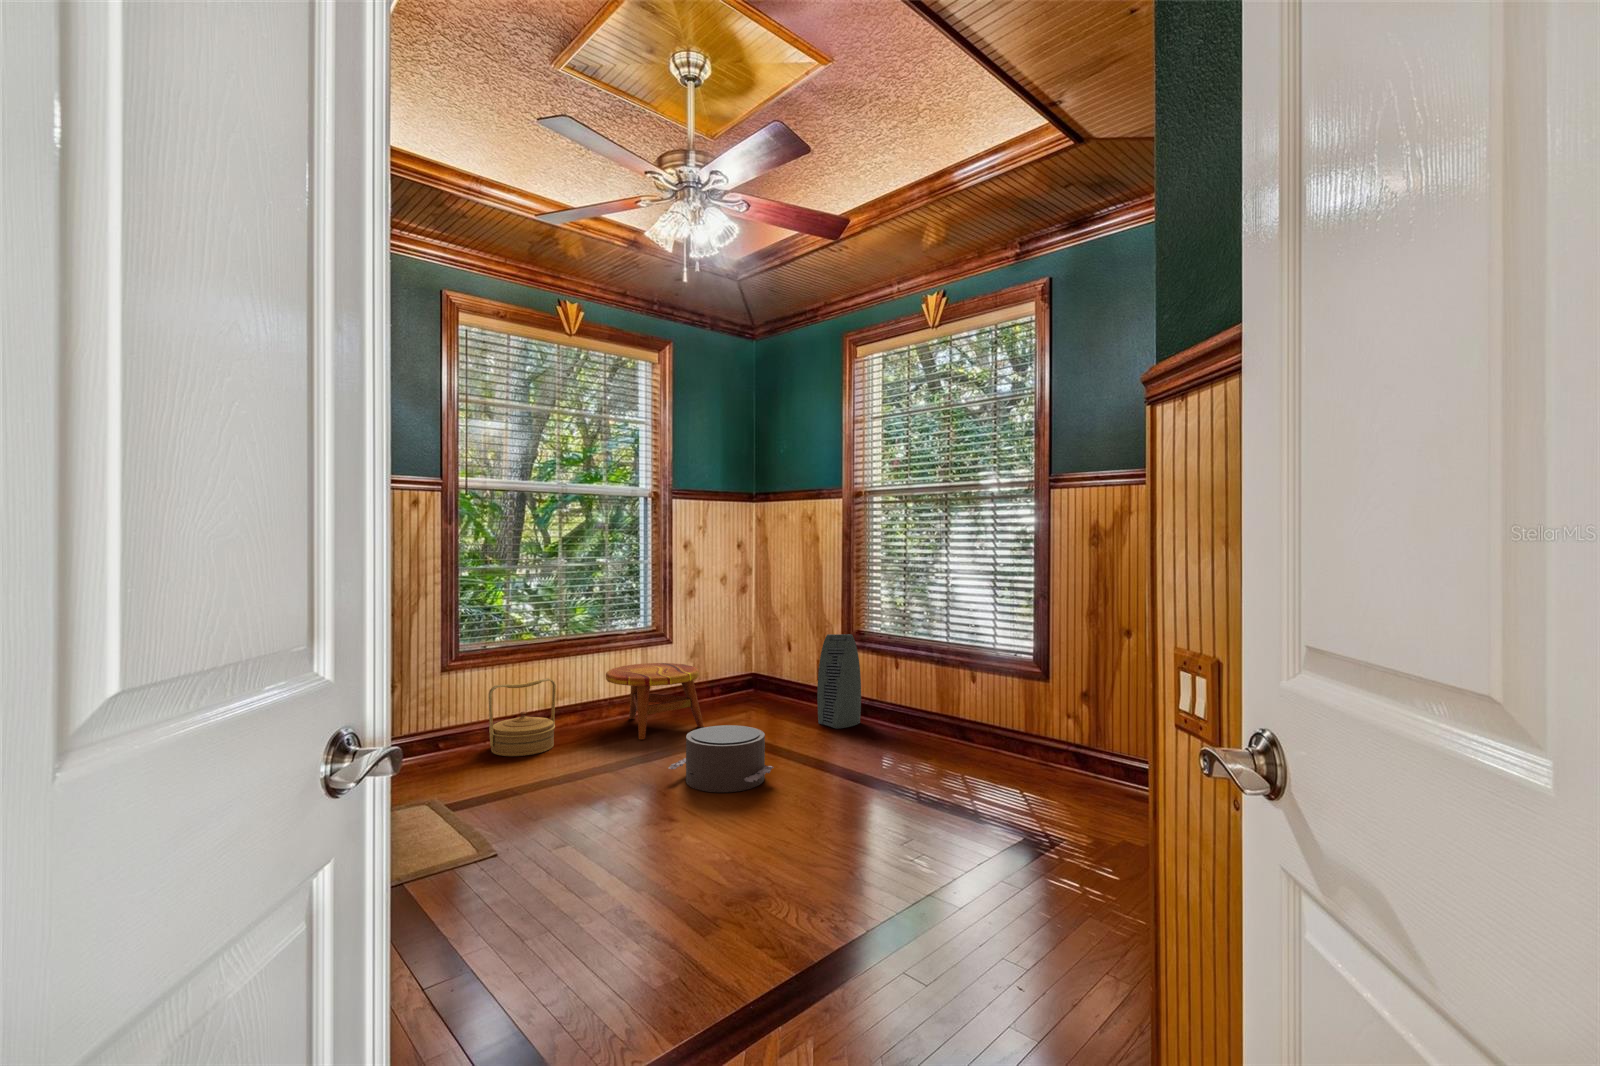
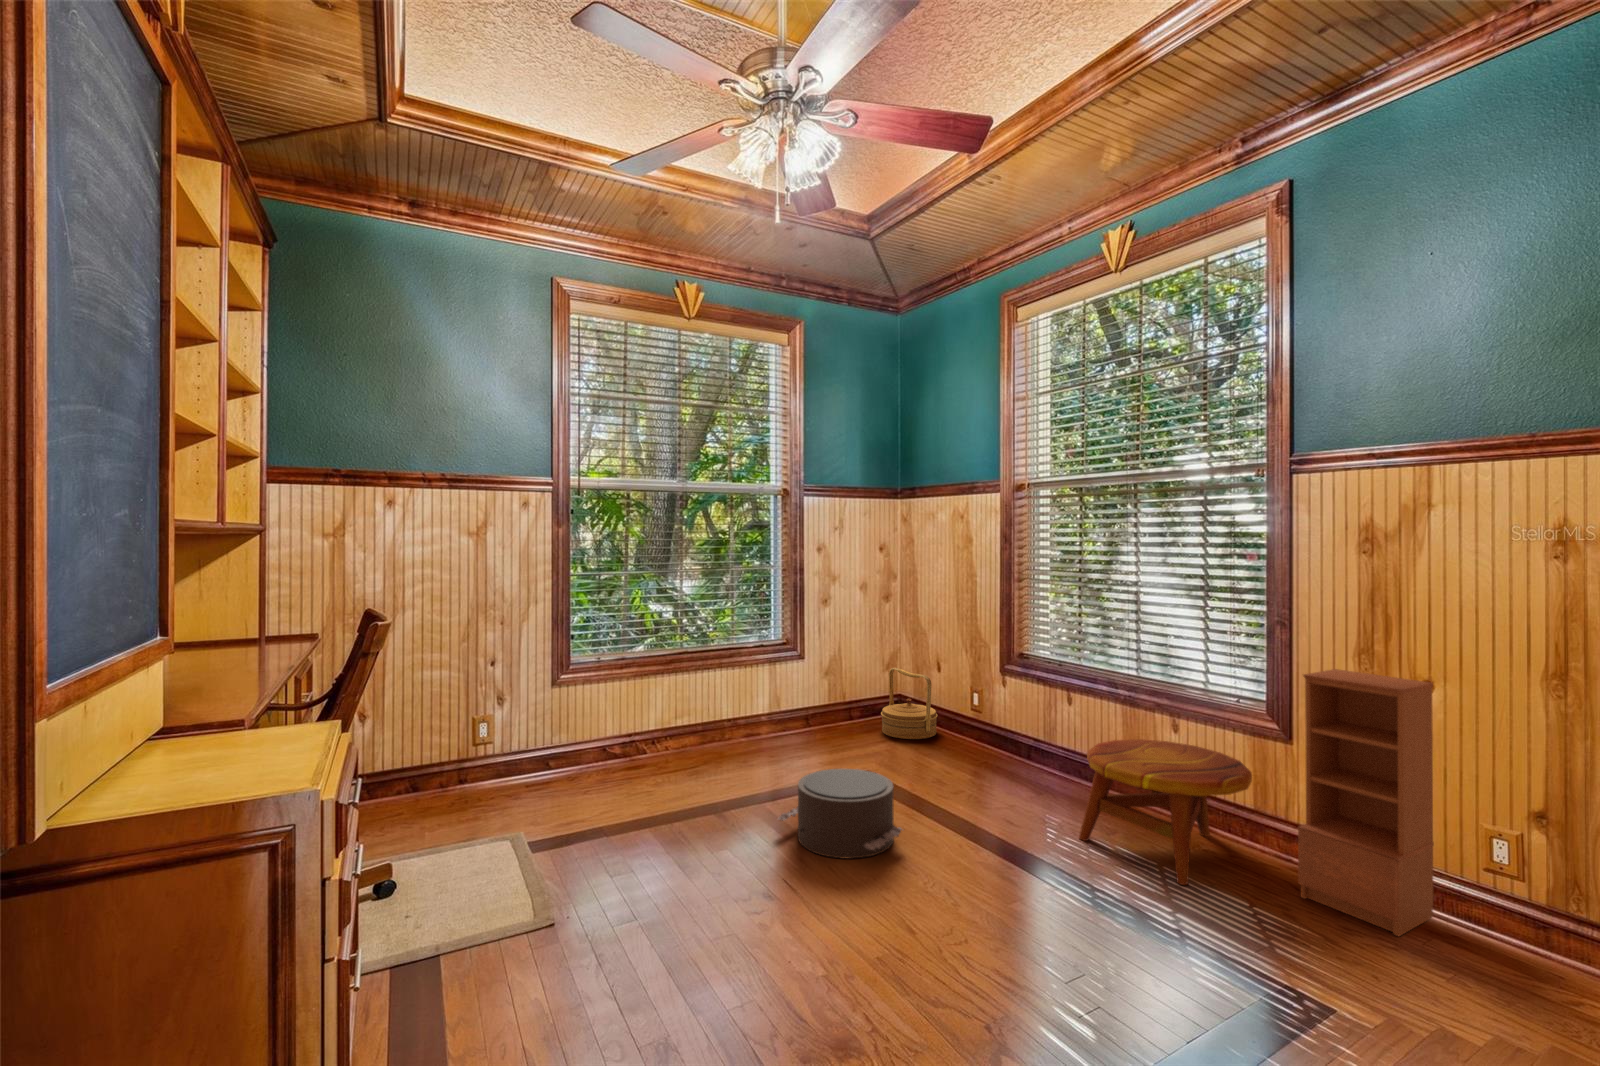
bookcase: none [1051,627,1132,803] -> present [1298,669,1434,936]
air purifier: present [817,634,861,728] -> none [970,657,1025,772]
side table: present [606,663,703,739] -> present [1079,739,1252,885]
woven basket: present [488,679,556,756] -> present [881,668,938,739]

